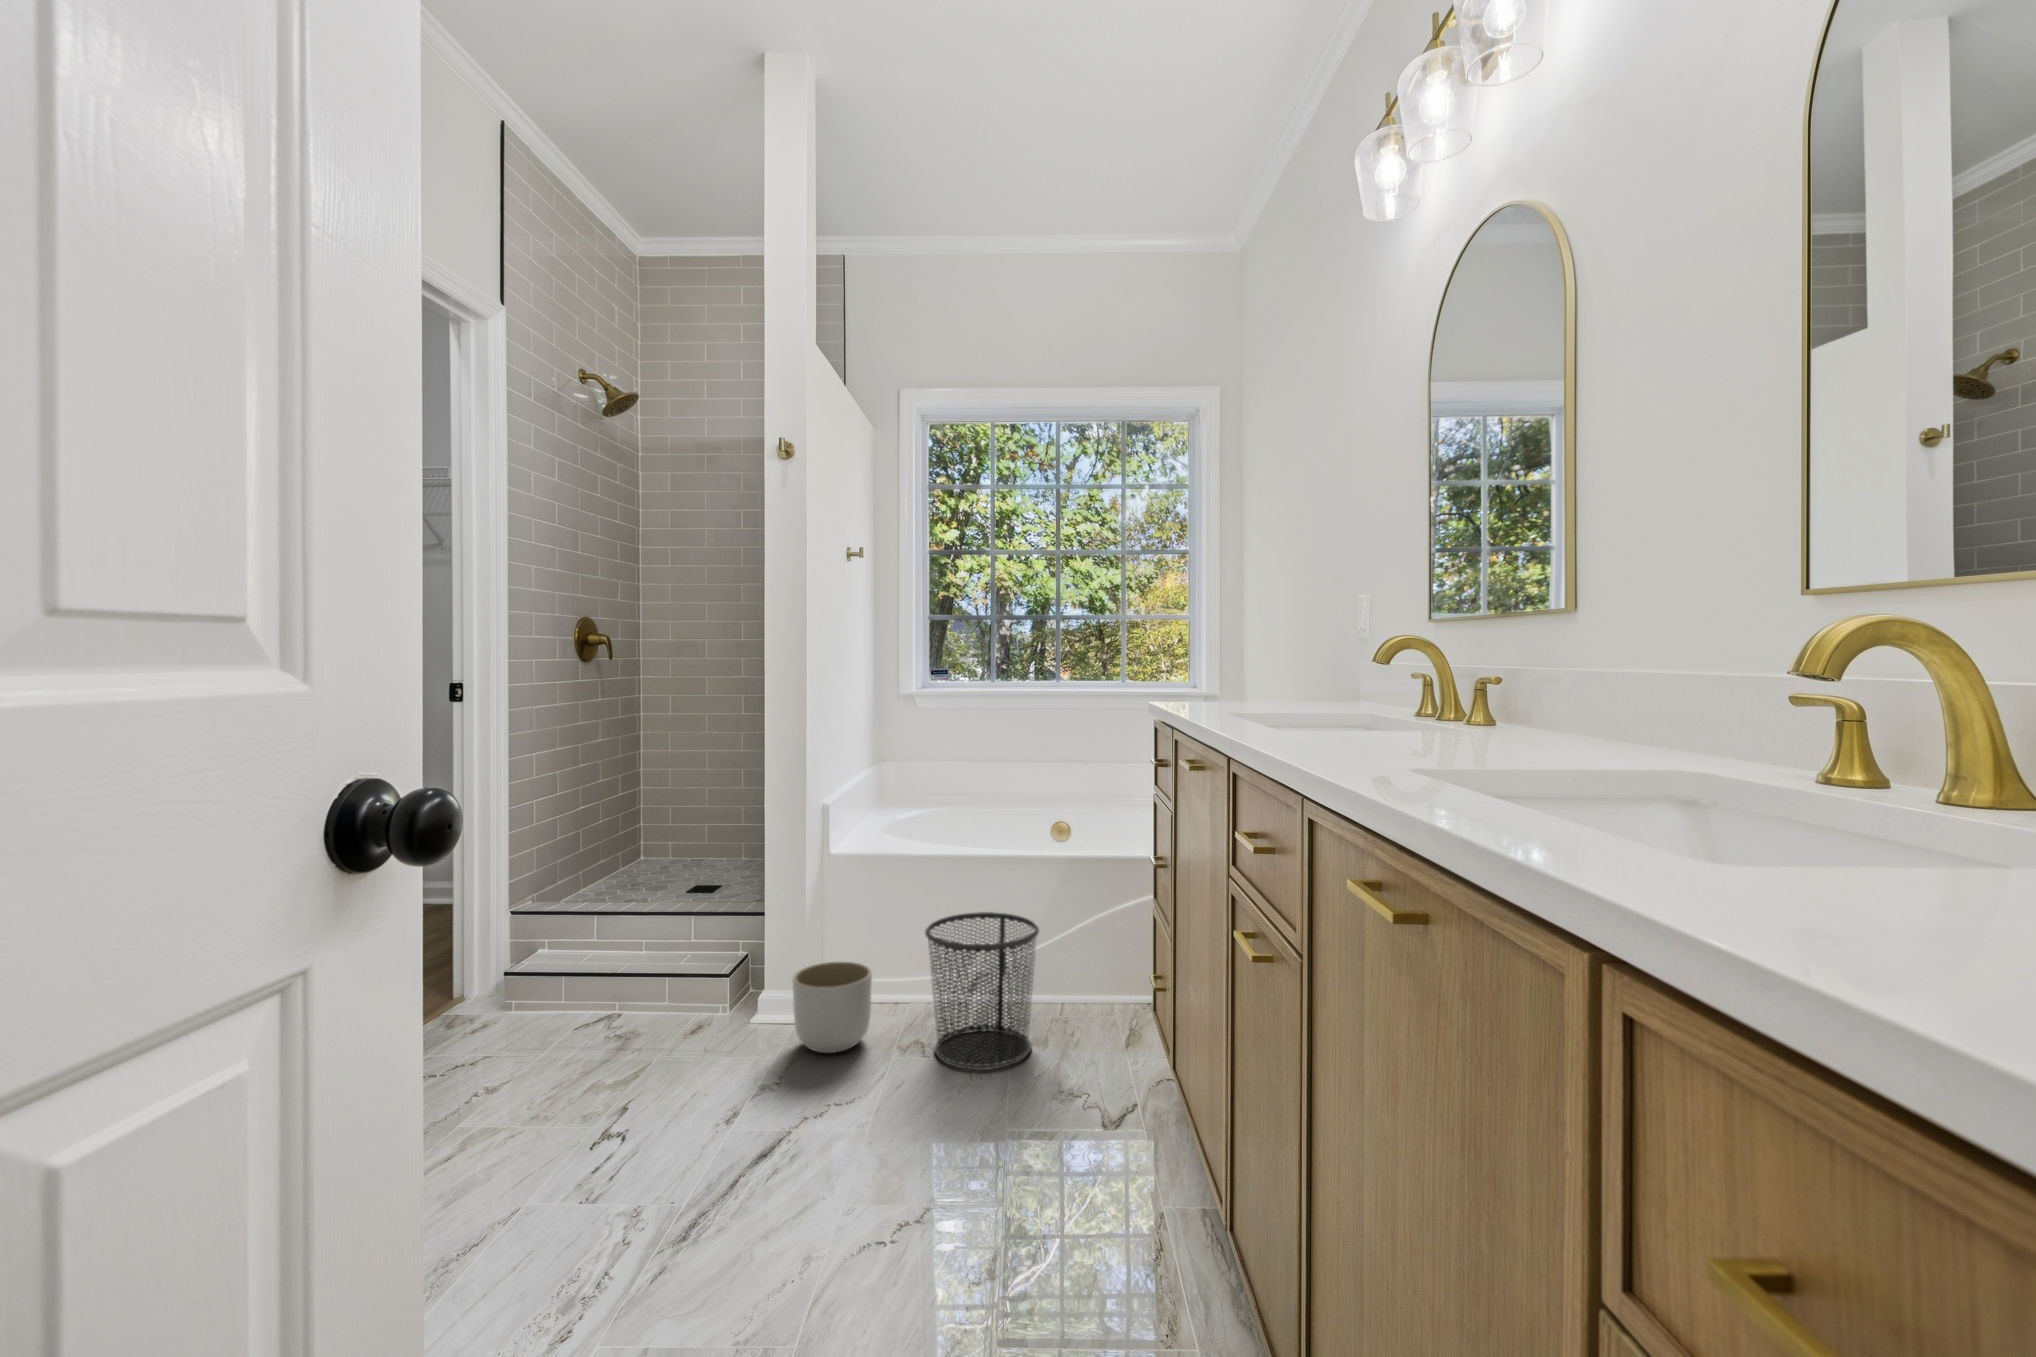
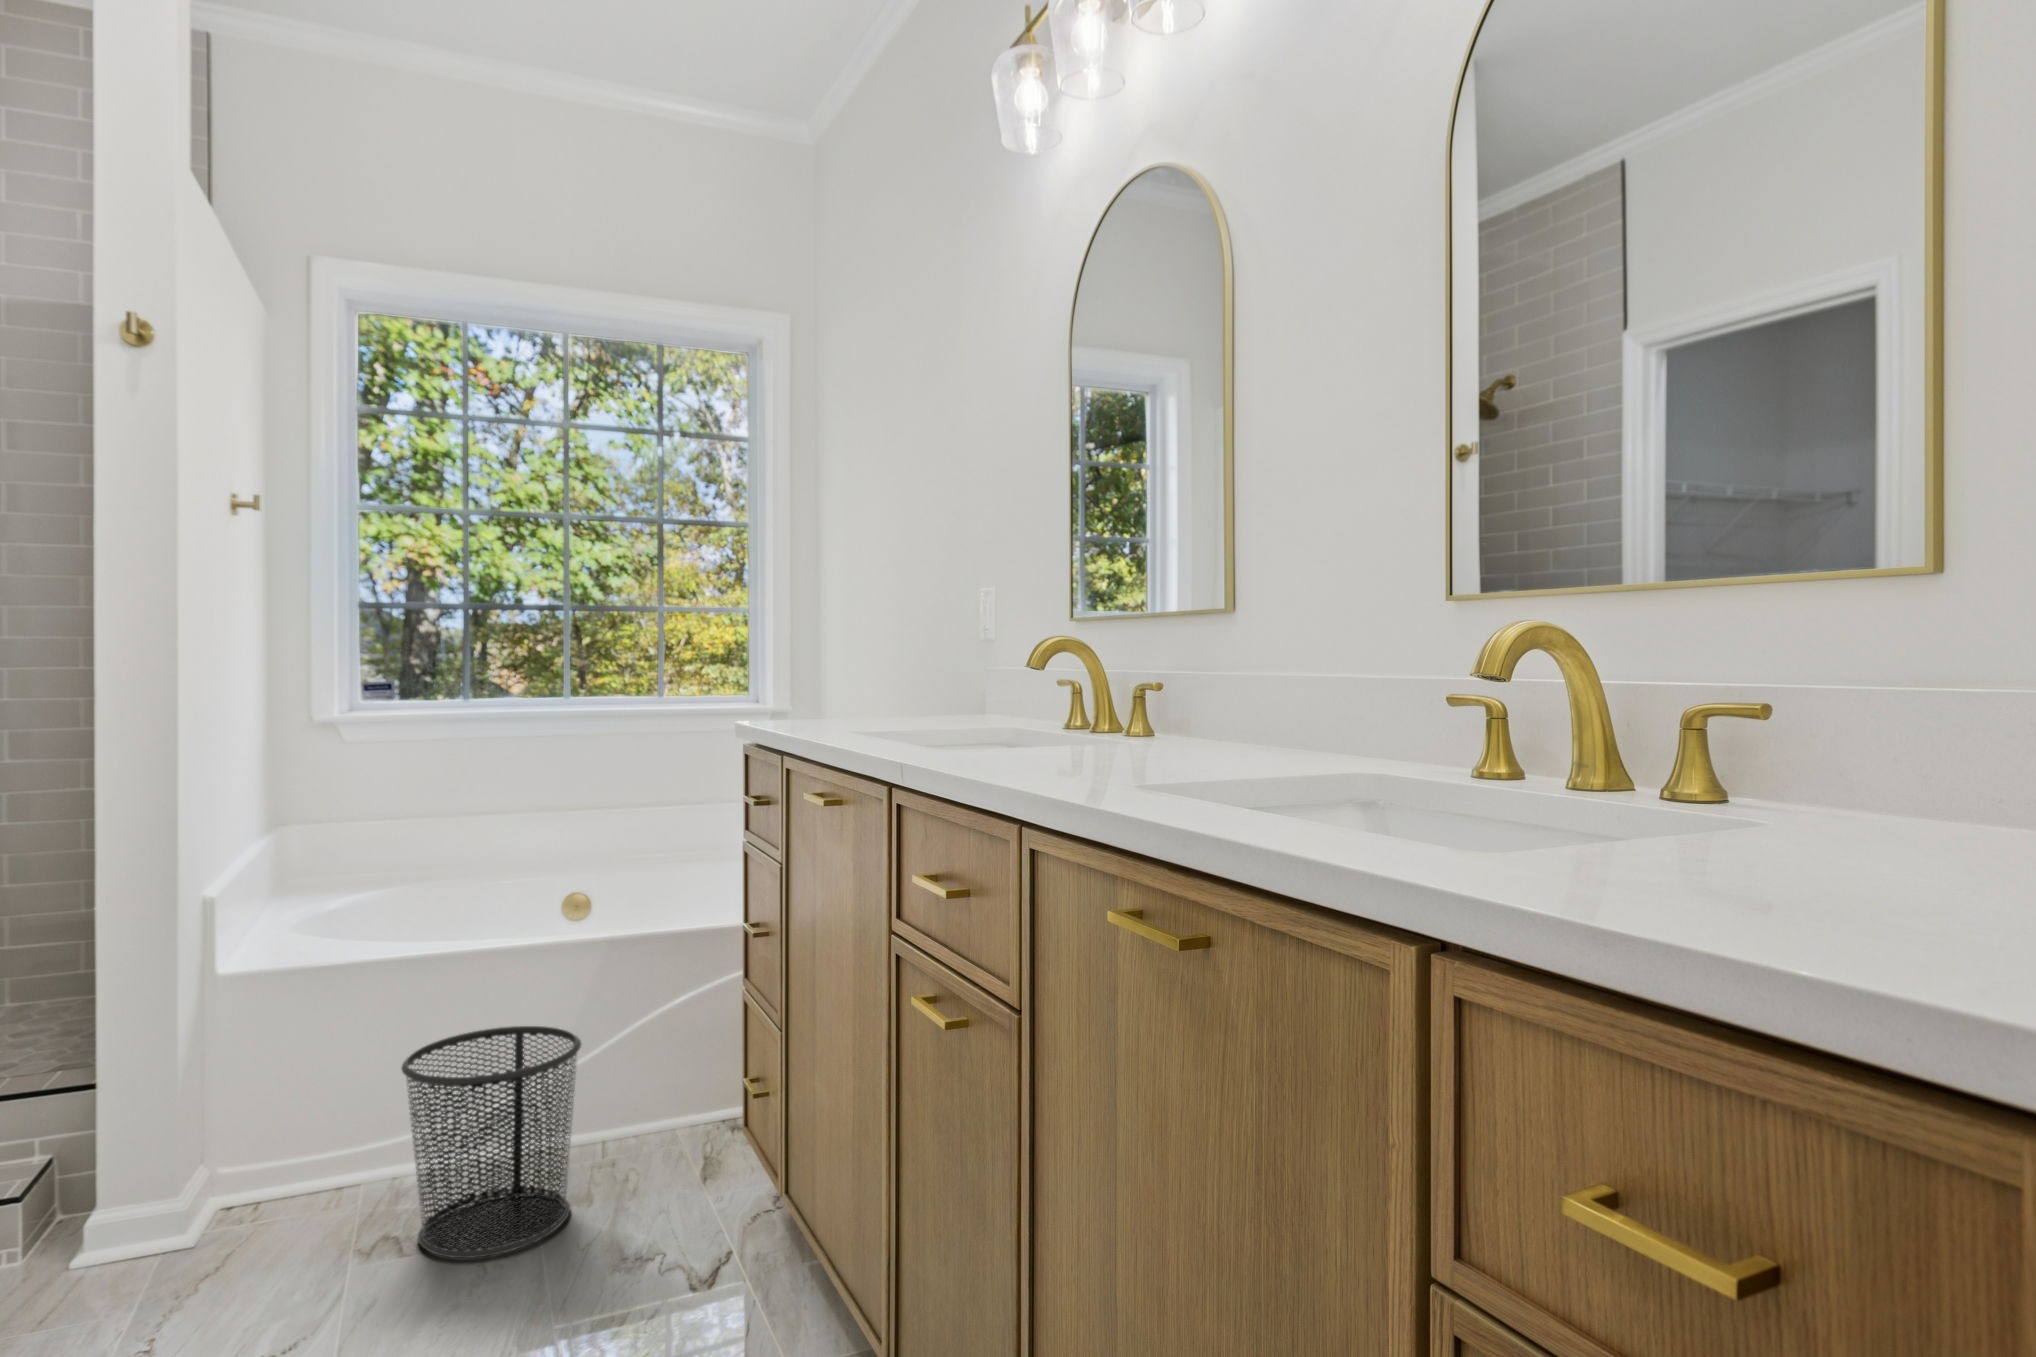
planter: present [793,962,872,1053] -> none [160,1135,306,1286]

